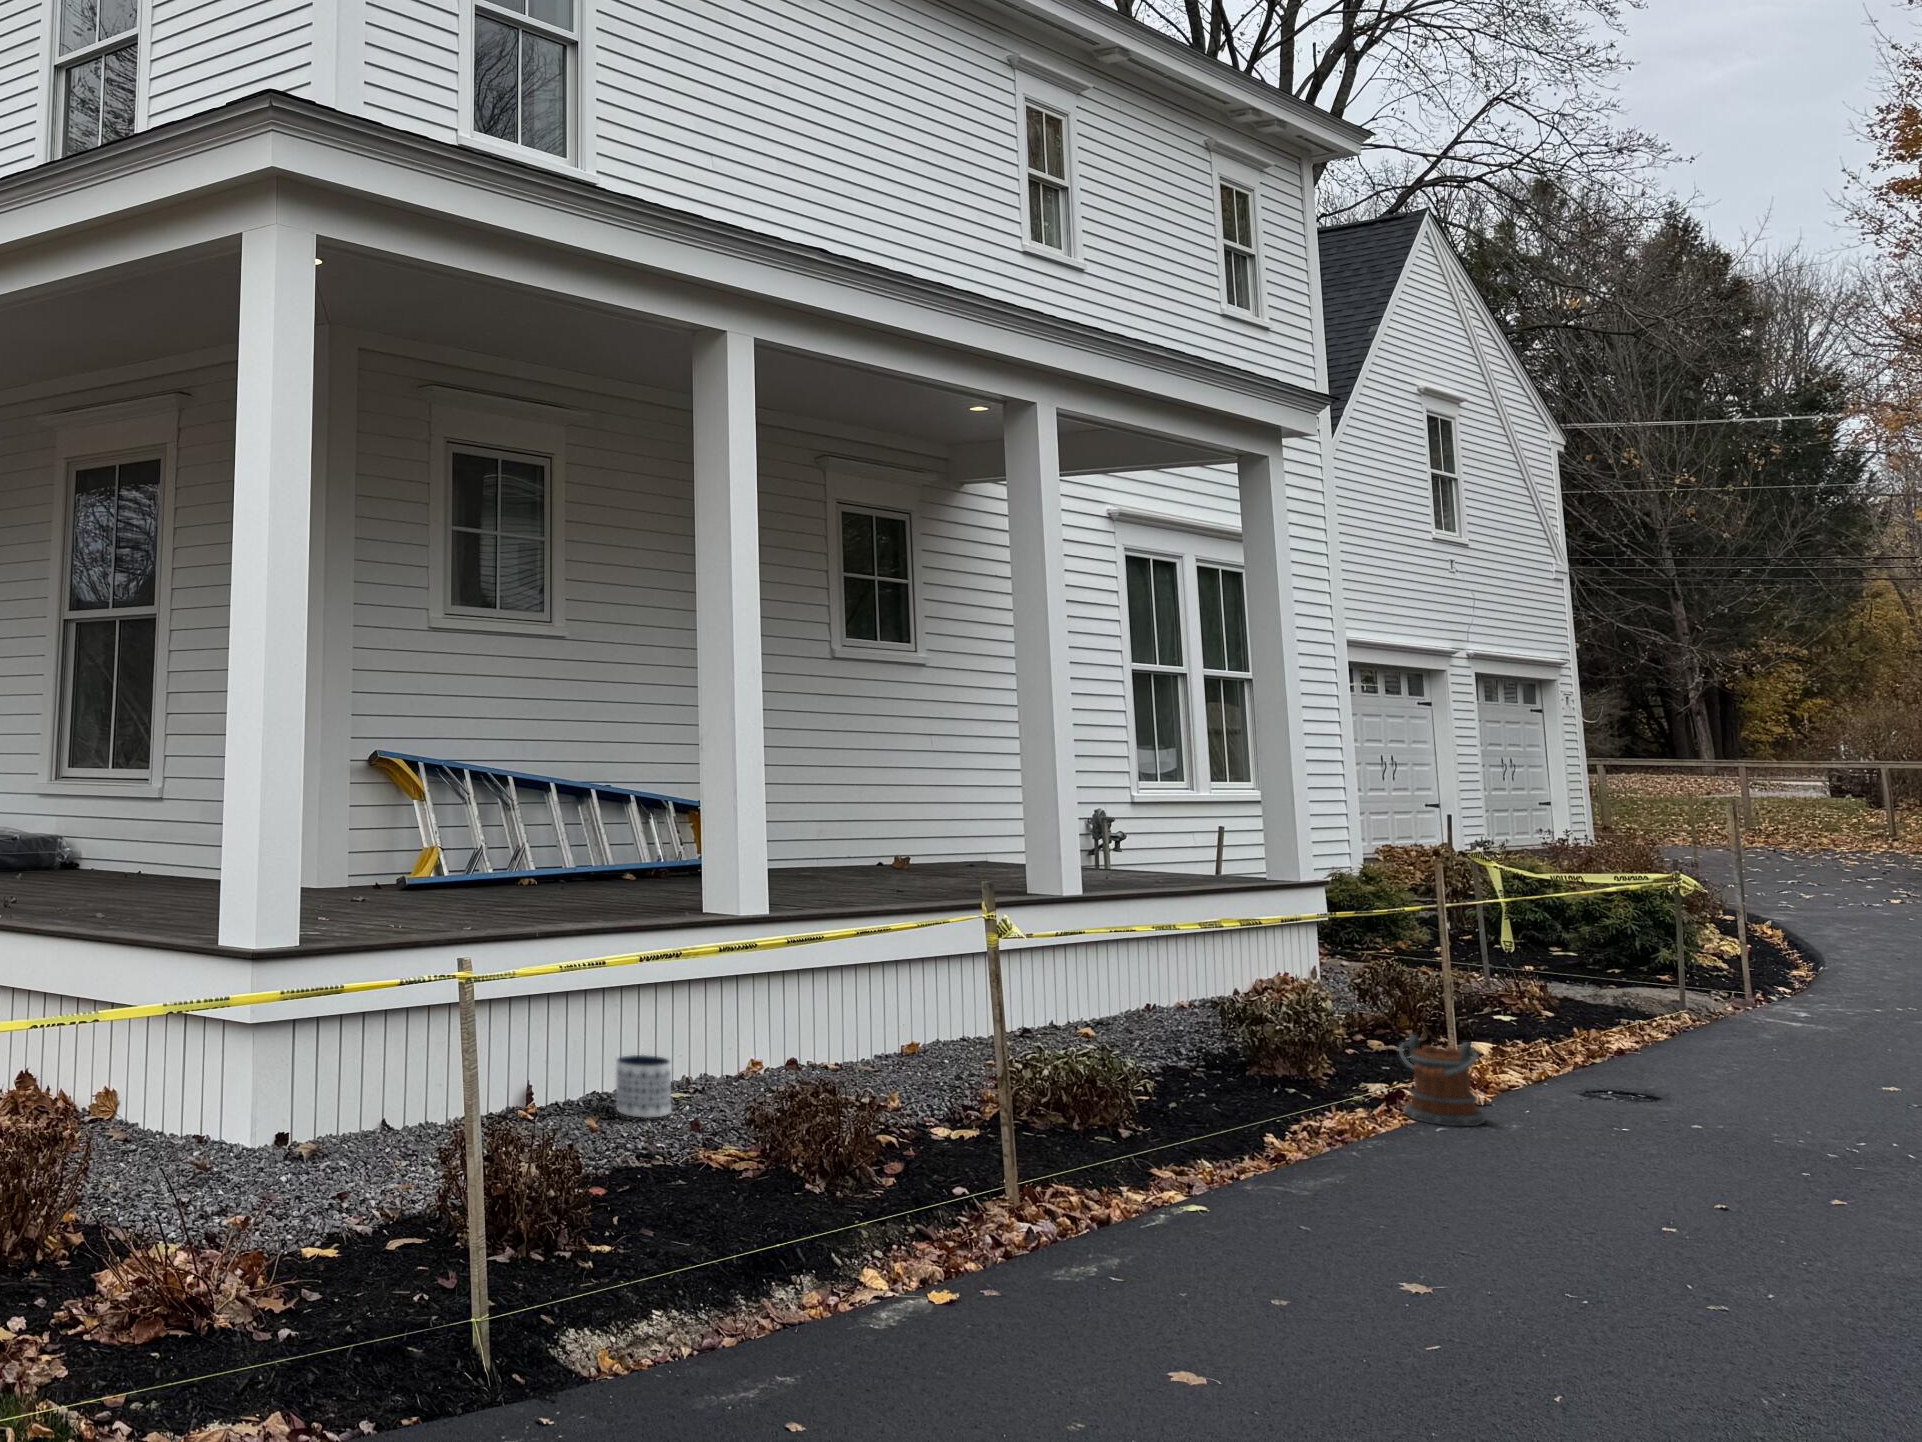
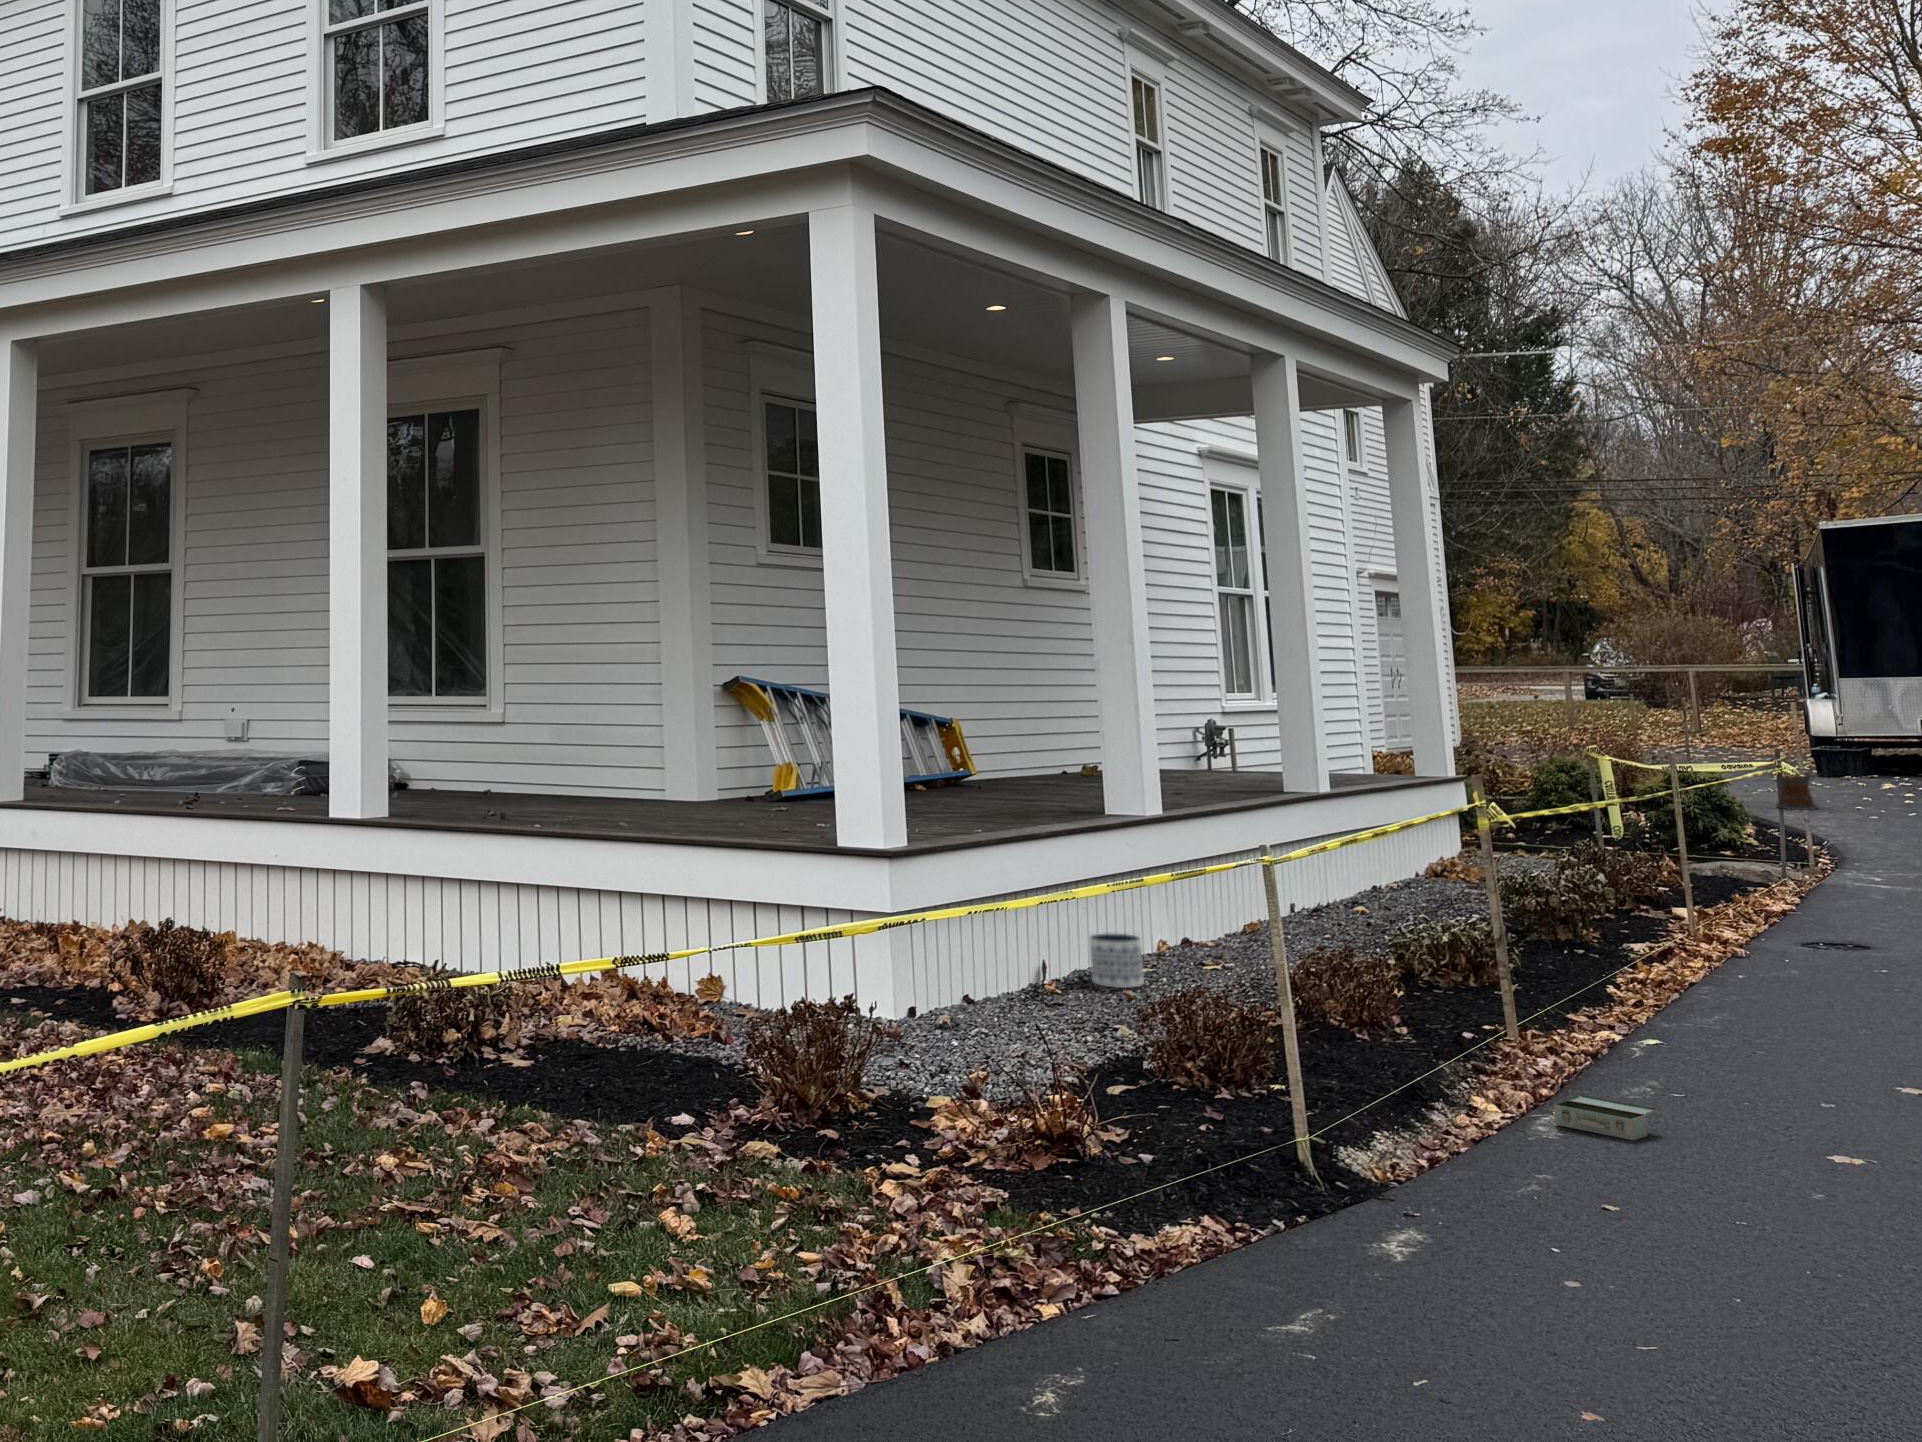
bucket: present [1399,1035,1485,1126] -> present [1772,772,1818,810]
toolbox: none [912,1279,1019,1338] -> present [1554,1095,1658,1140]

